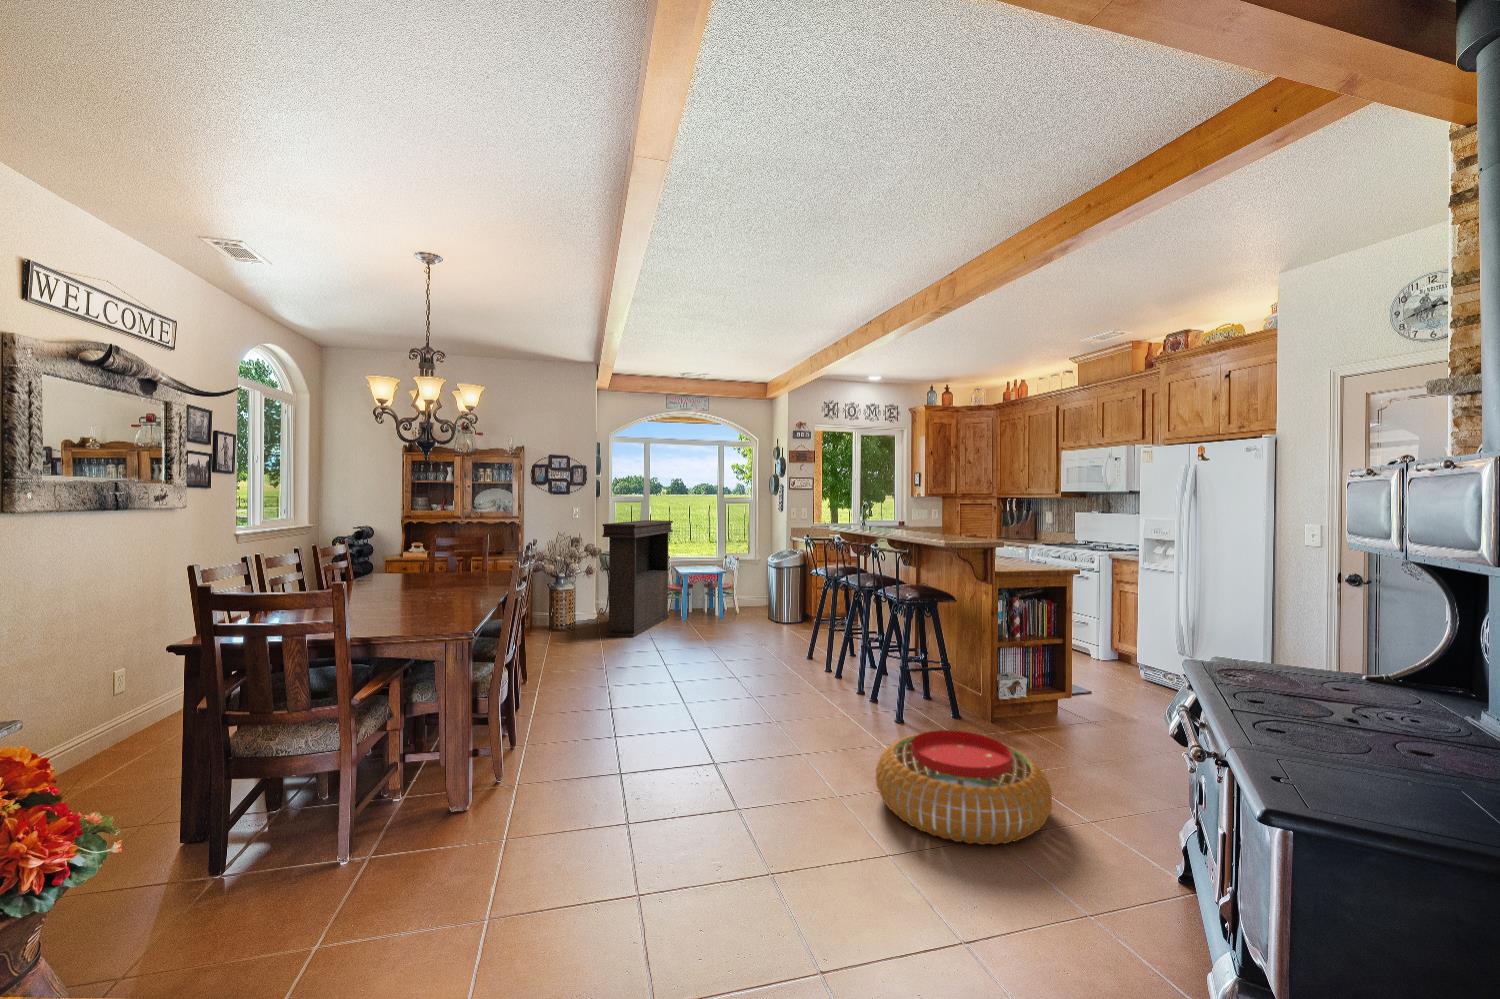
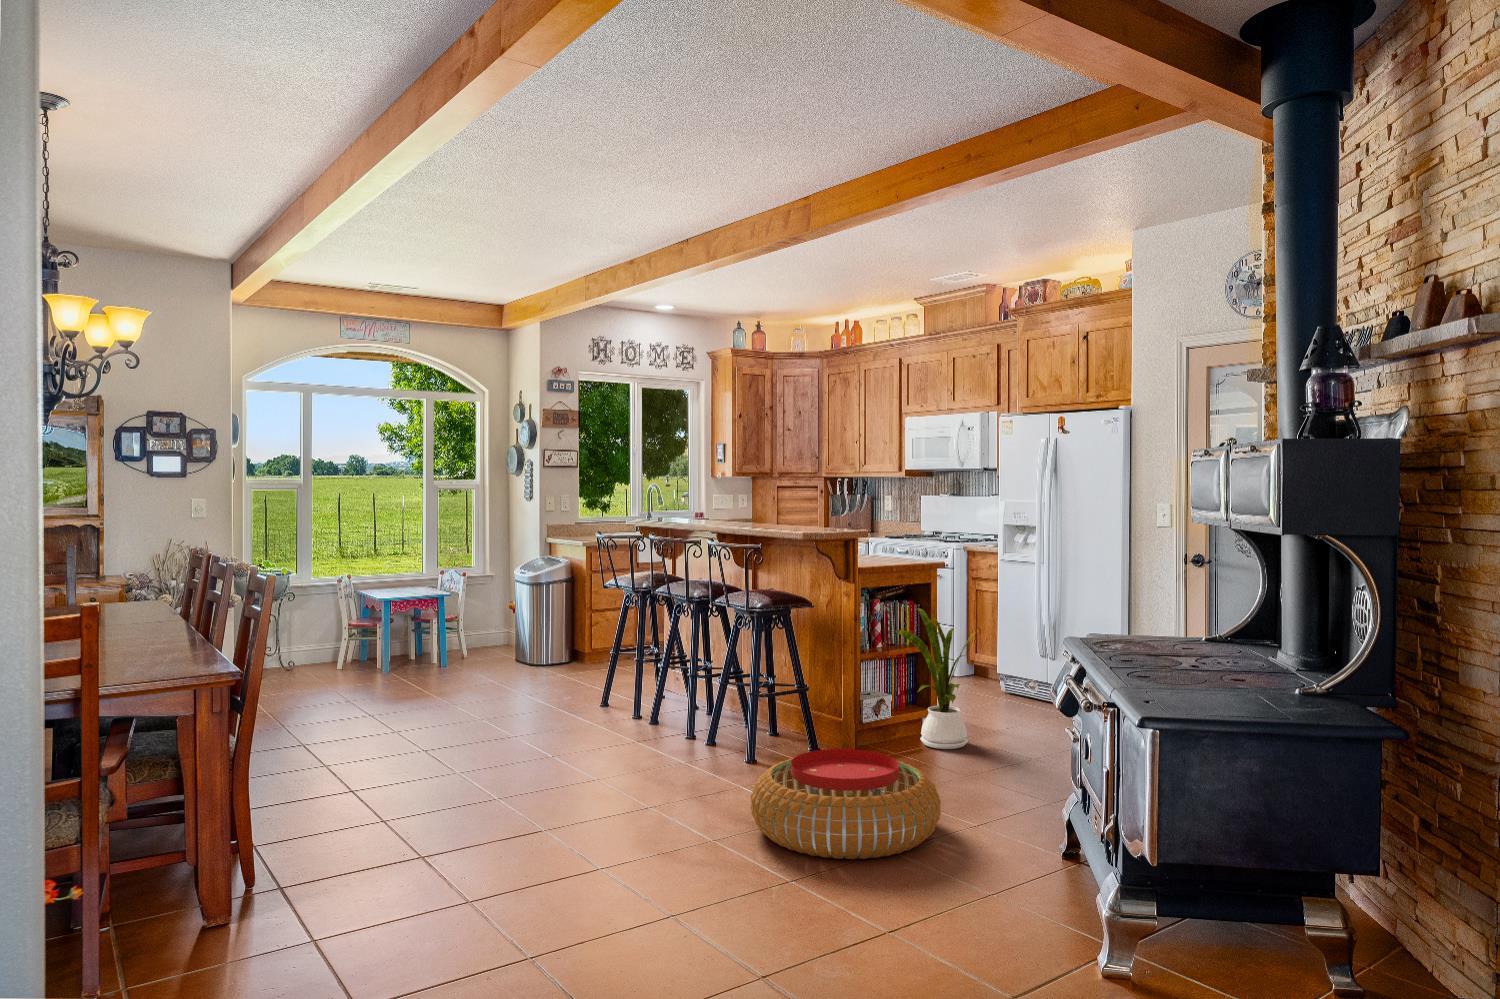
console table: present [602,520,673,637] -> none [265,517,364,699]
house plant: none [1029,609,1111,733] -> present [895,608,976,749]

